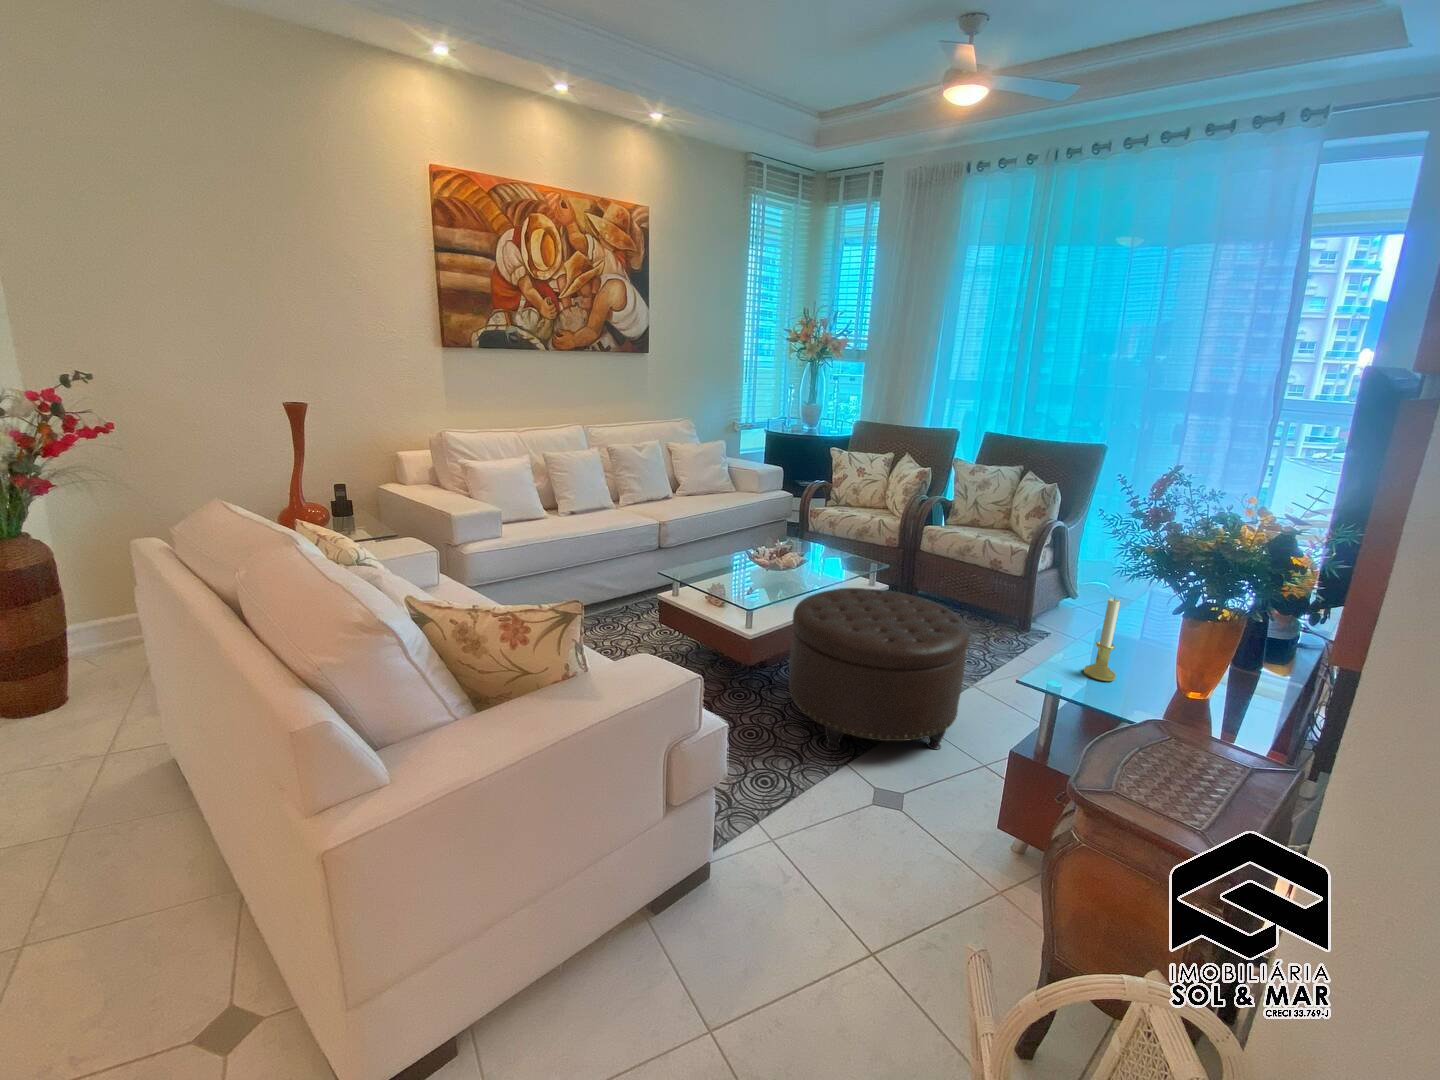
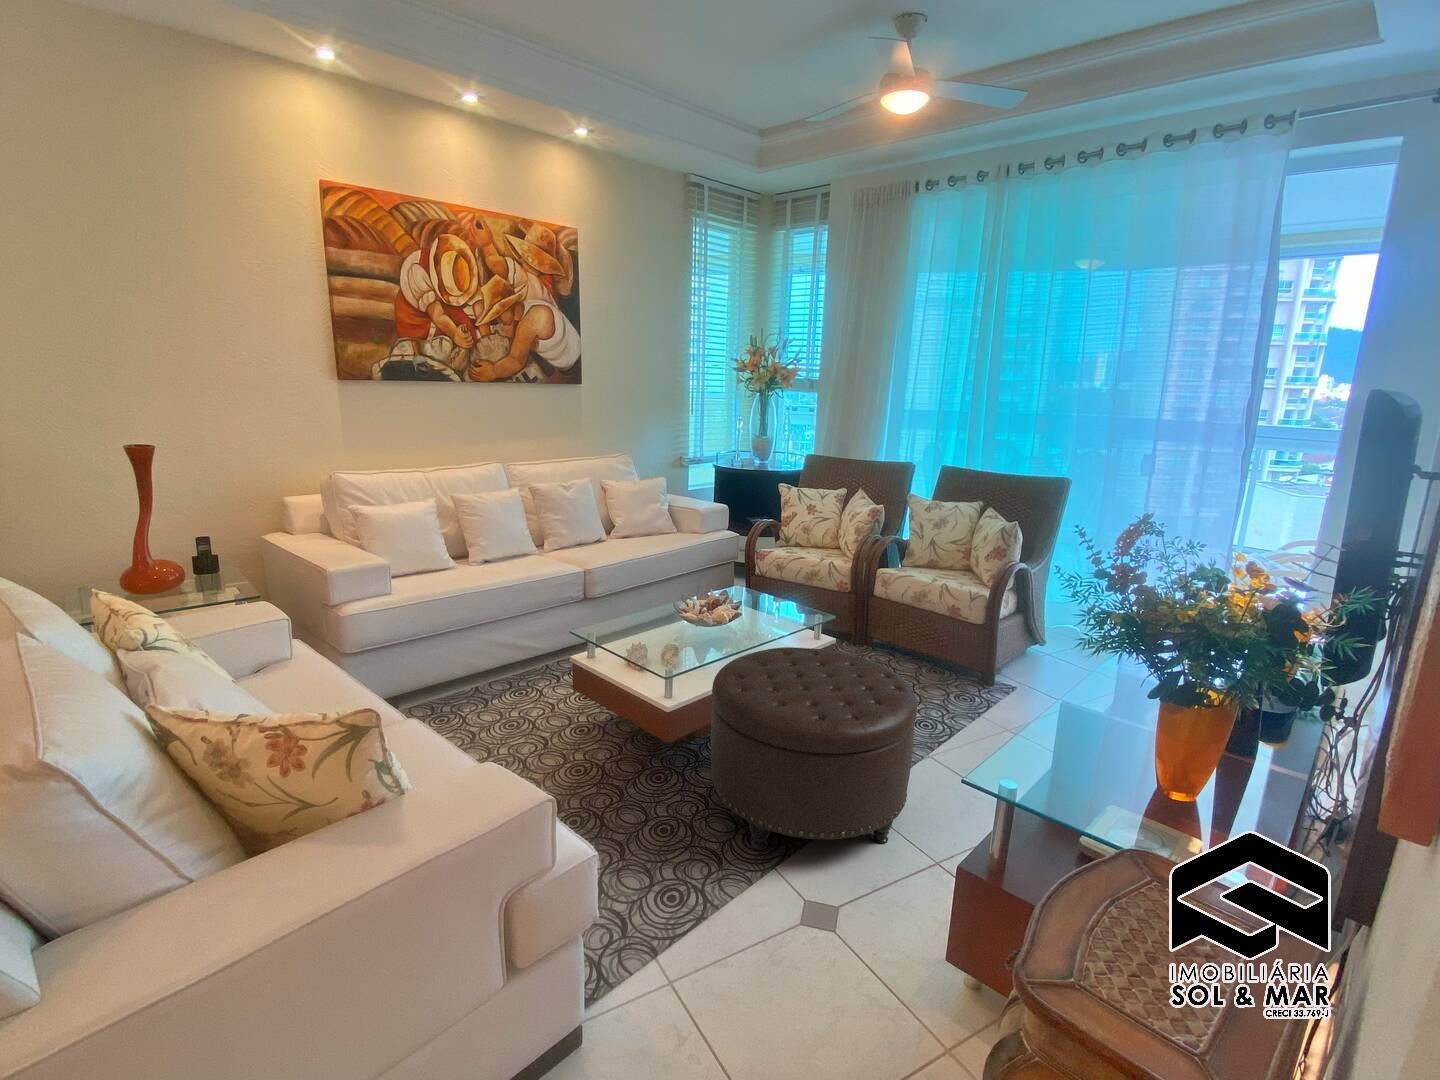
candle holder: present [1084,598,1120,681] -> none [1049,667,1089,770]

